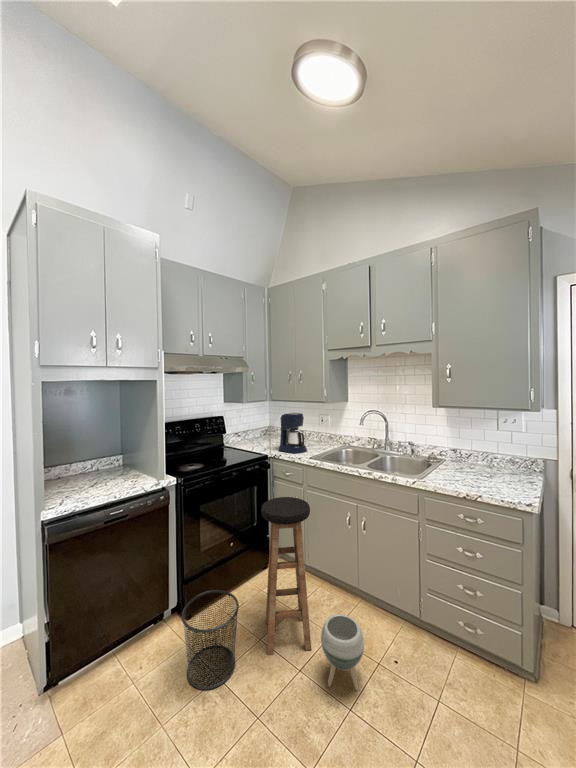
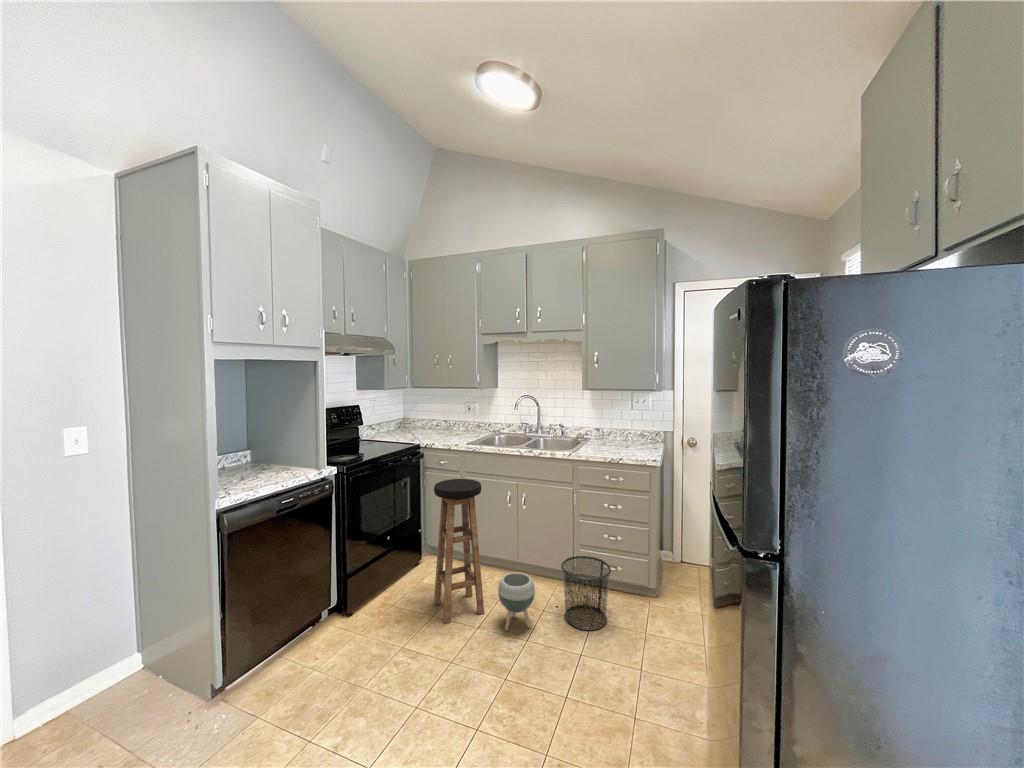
coffee maker: present [279,412,307,453] -> none [427,400,459,442]
waste bin: present [182,590,239,689] -> present [561,556,611,631]

